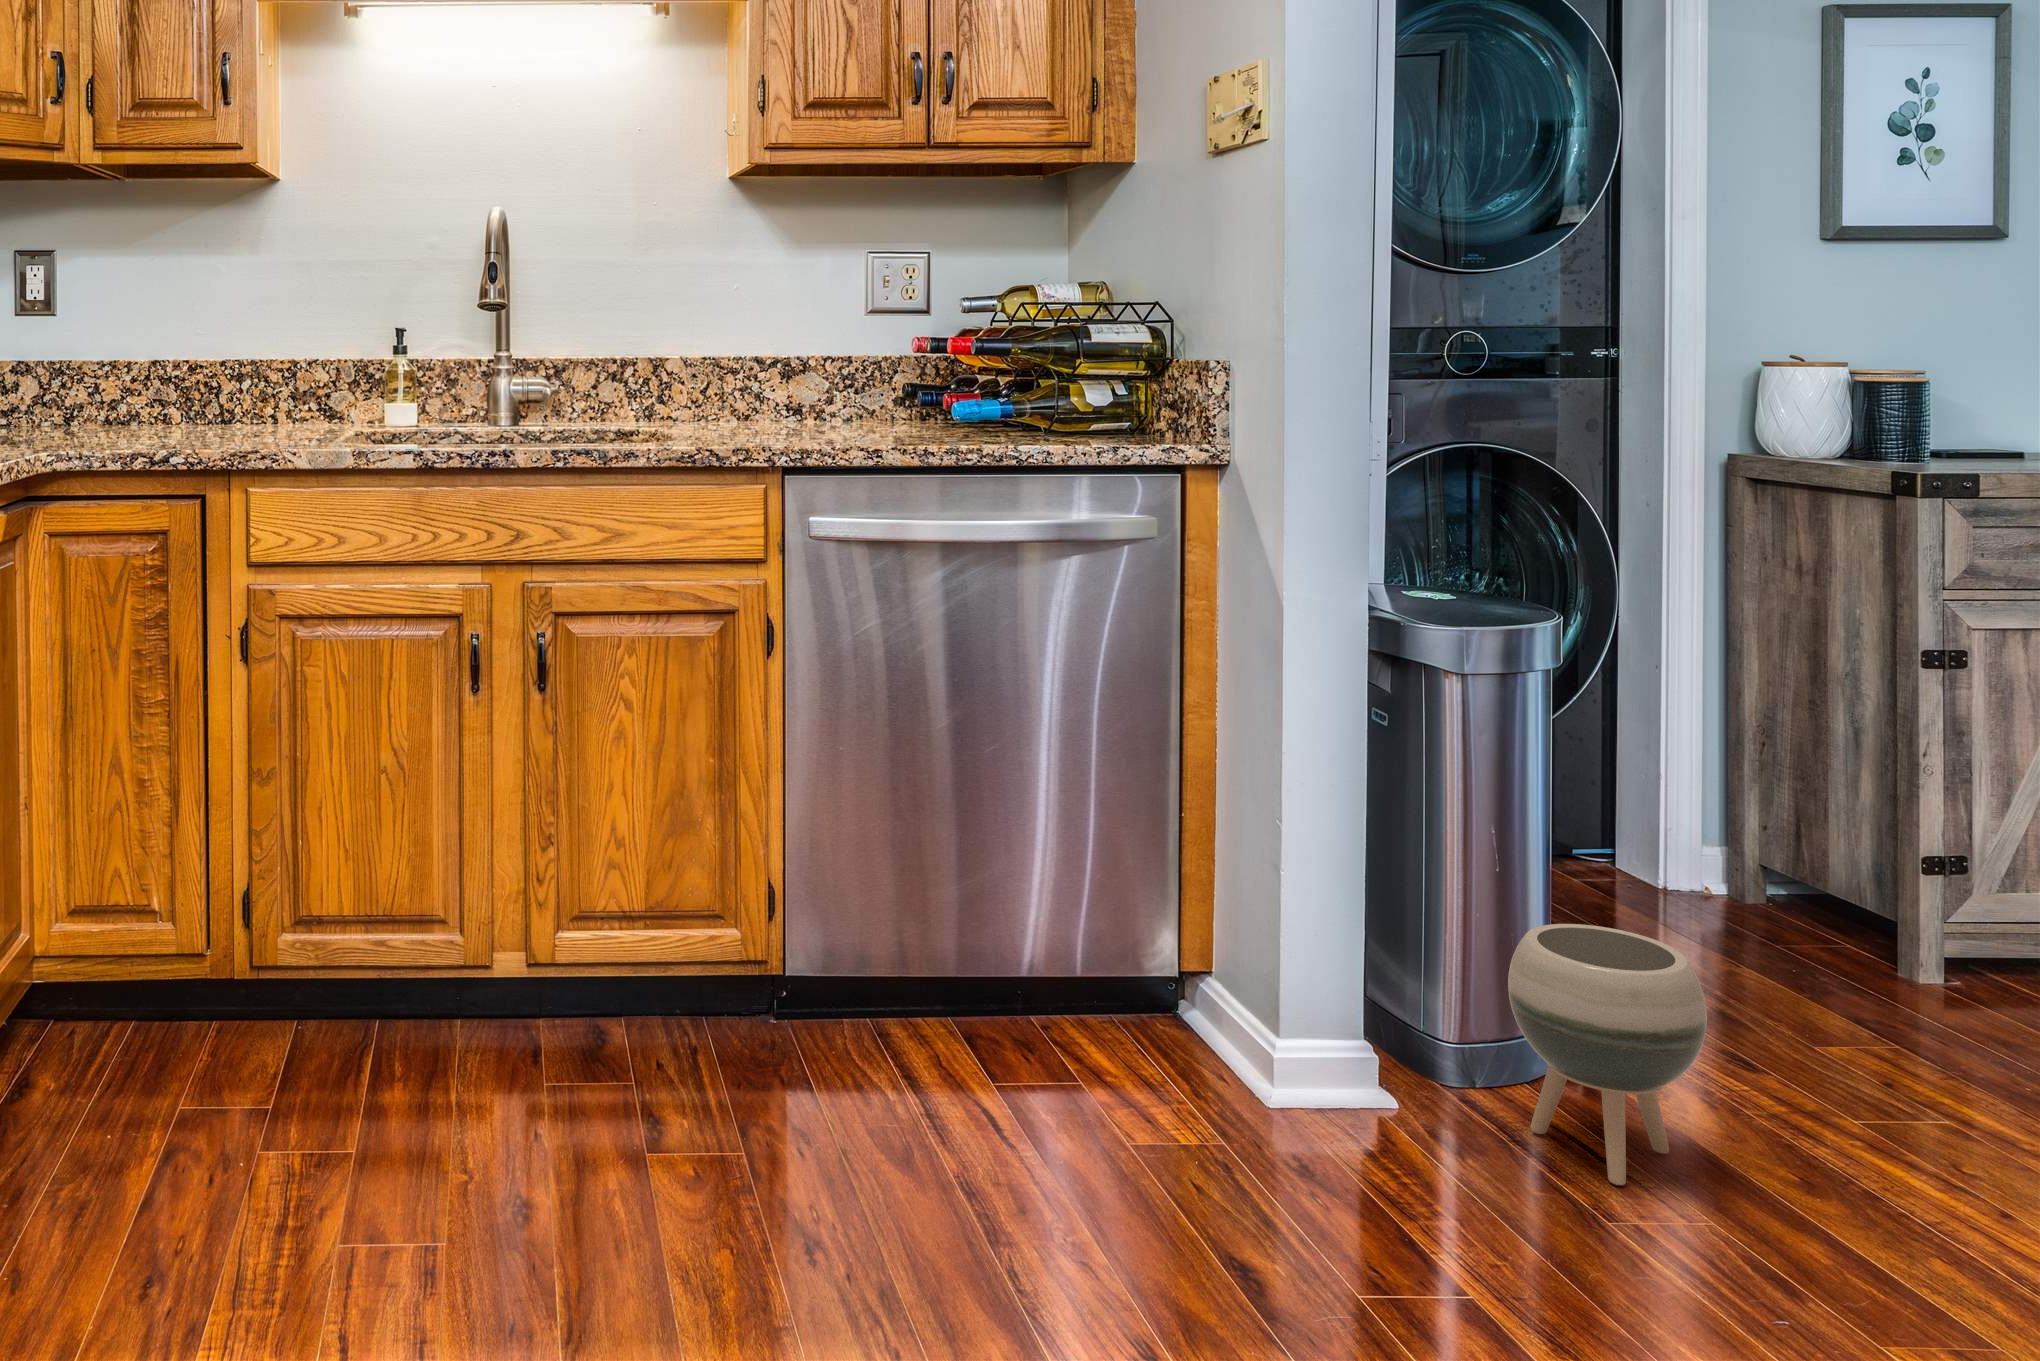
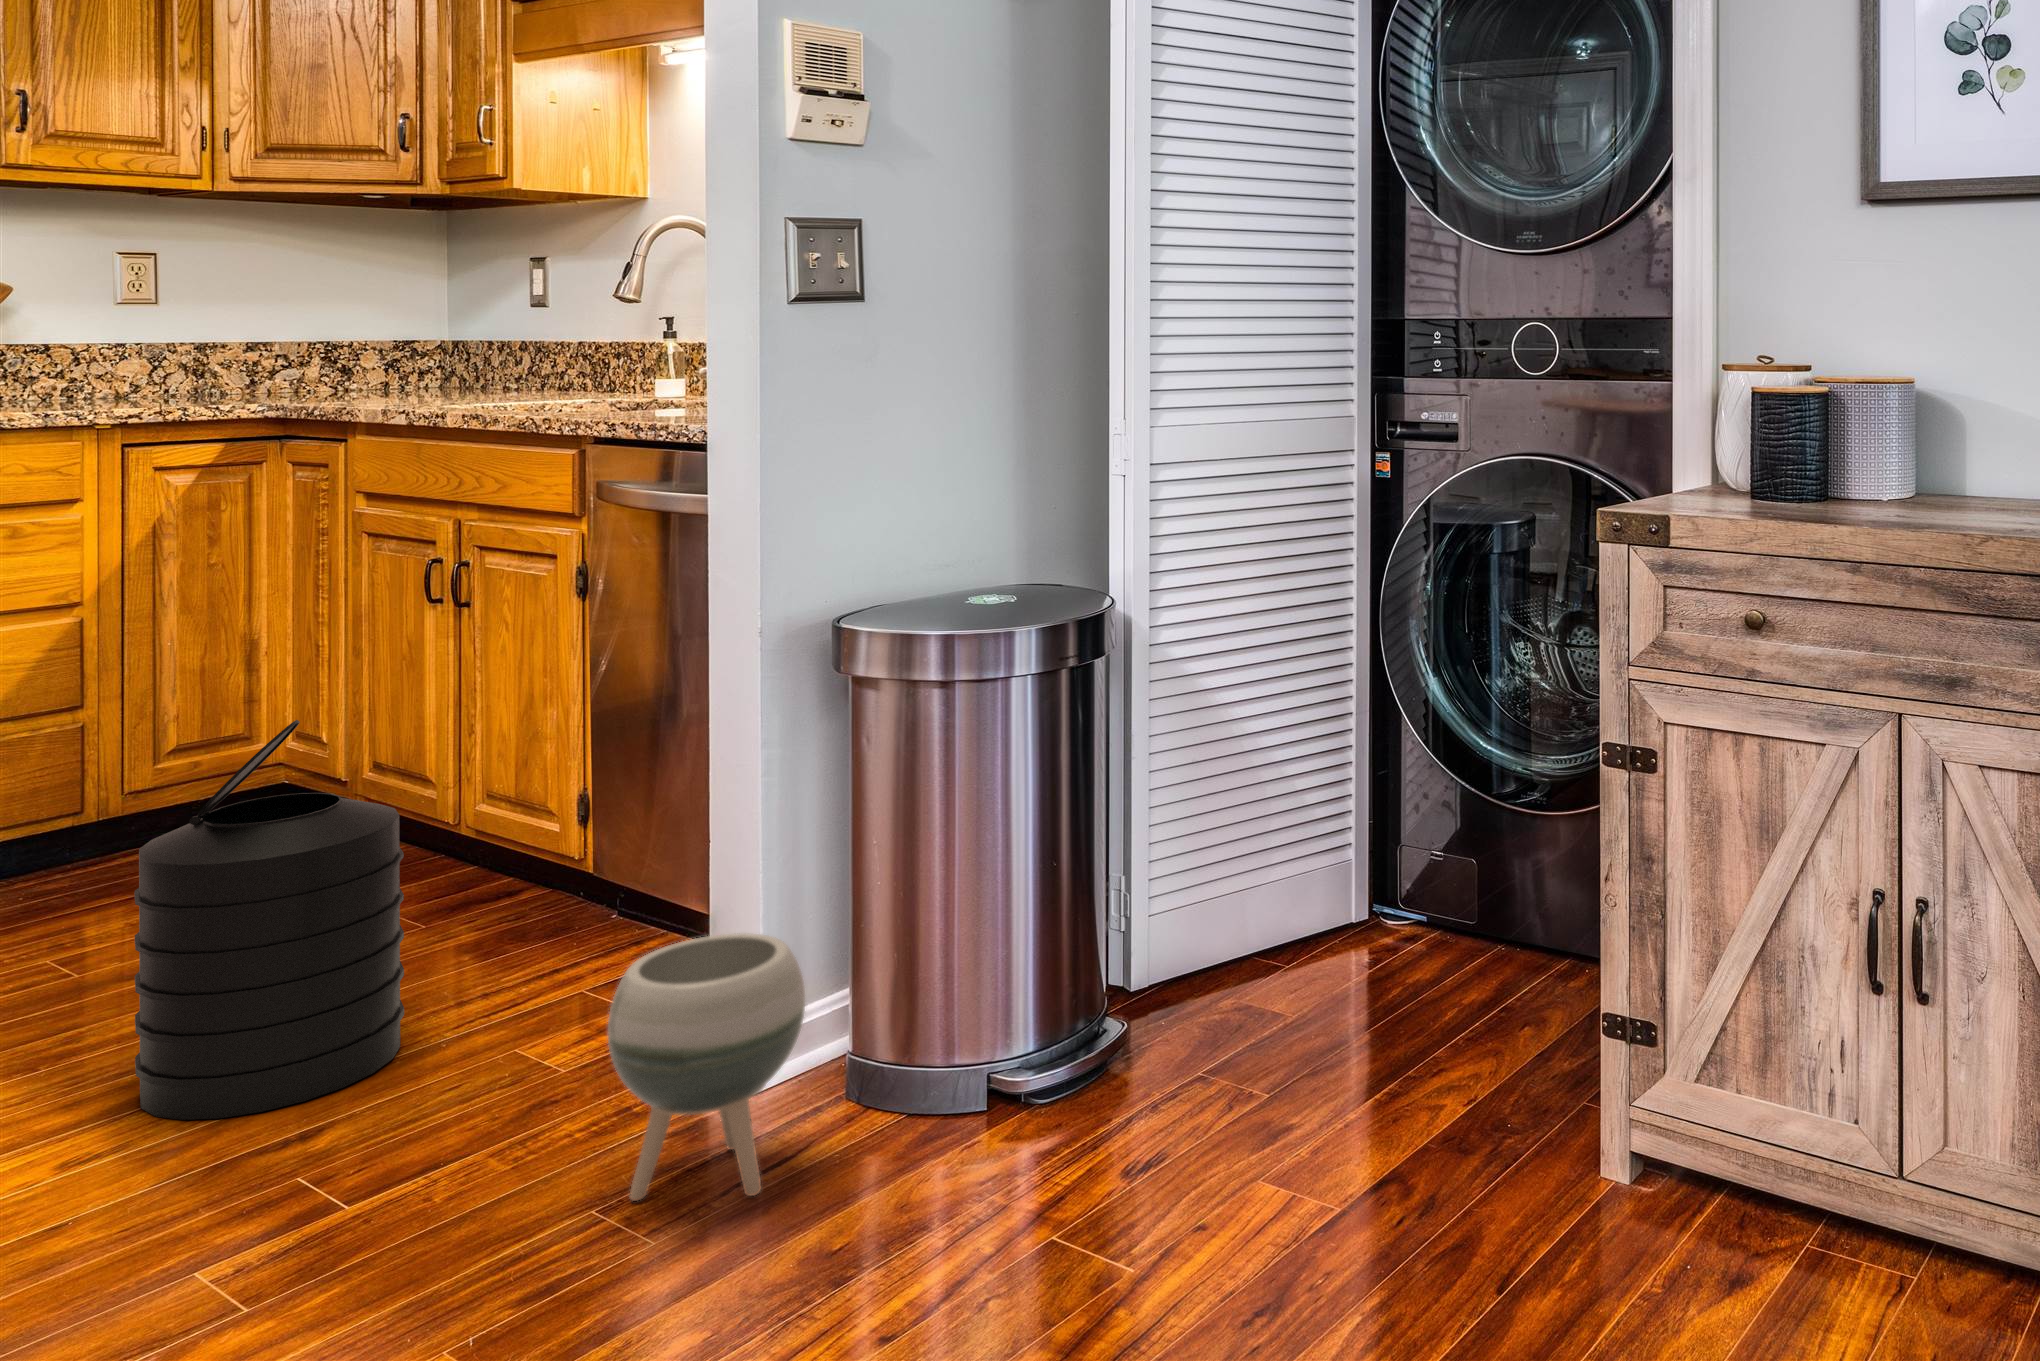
trash can: none [898,810,1158,1287] -> present [134,720,404,1120]

